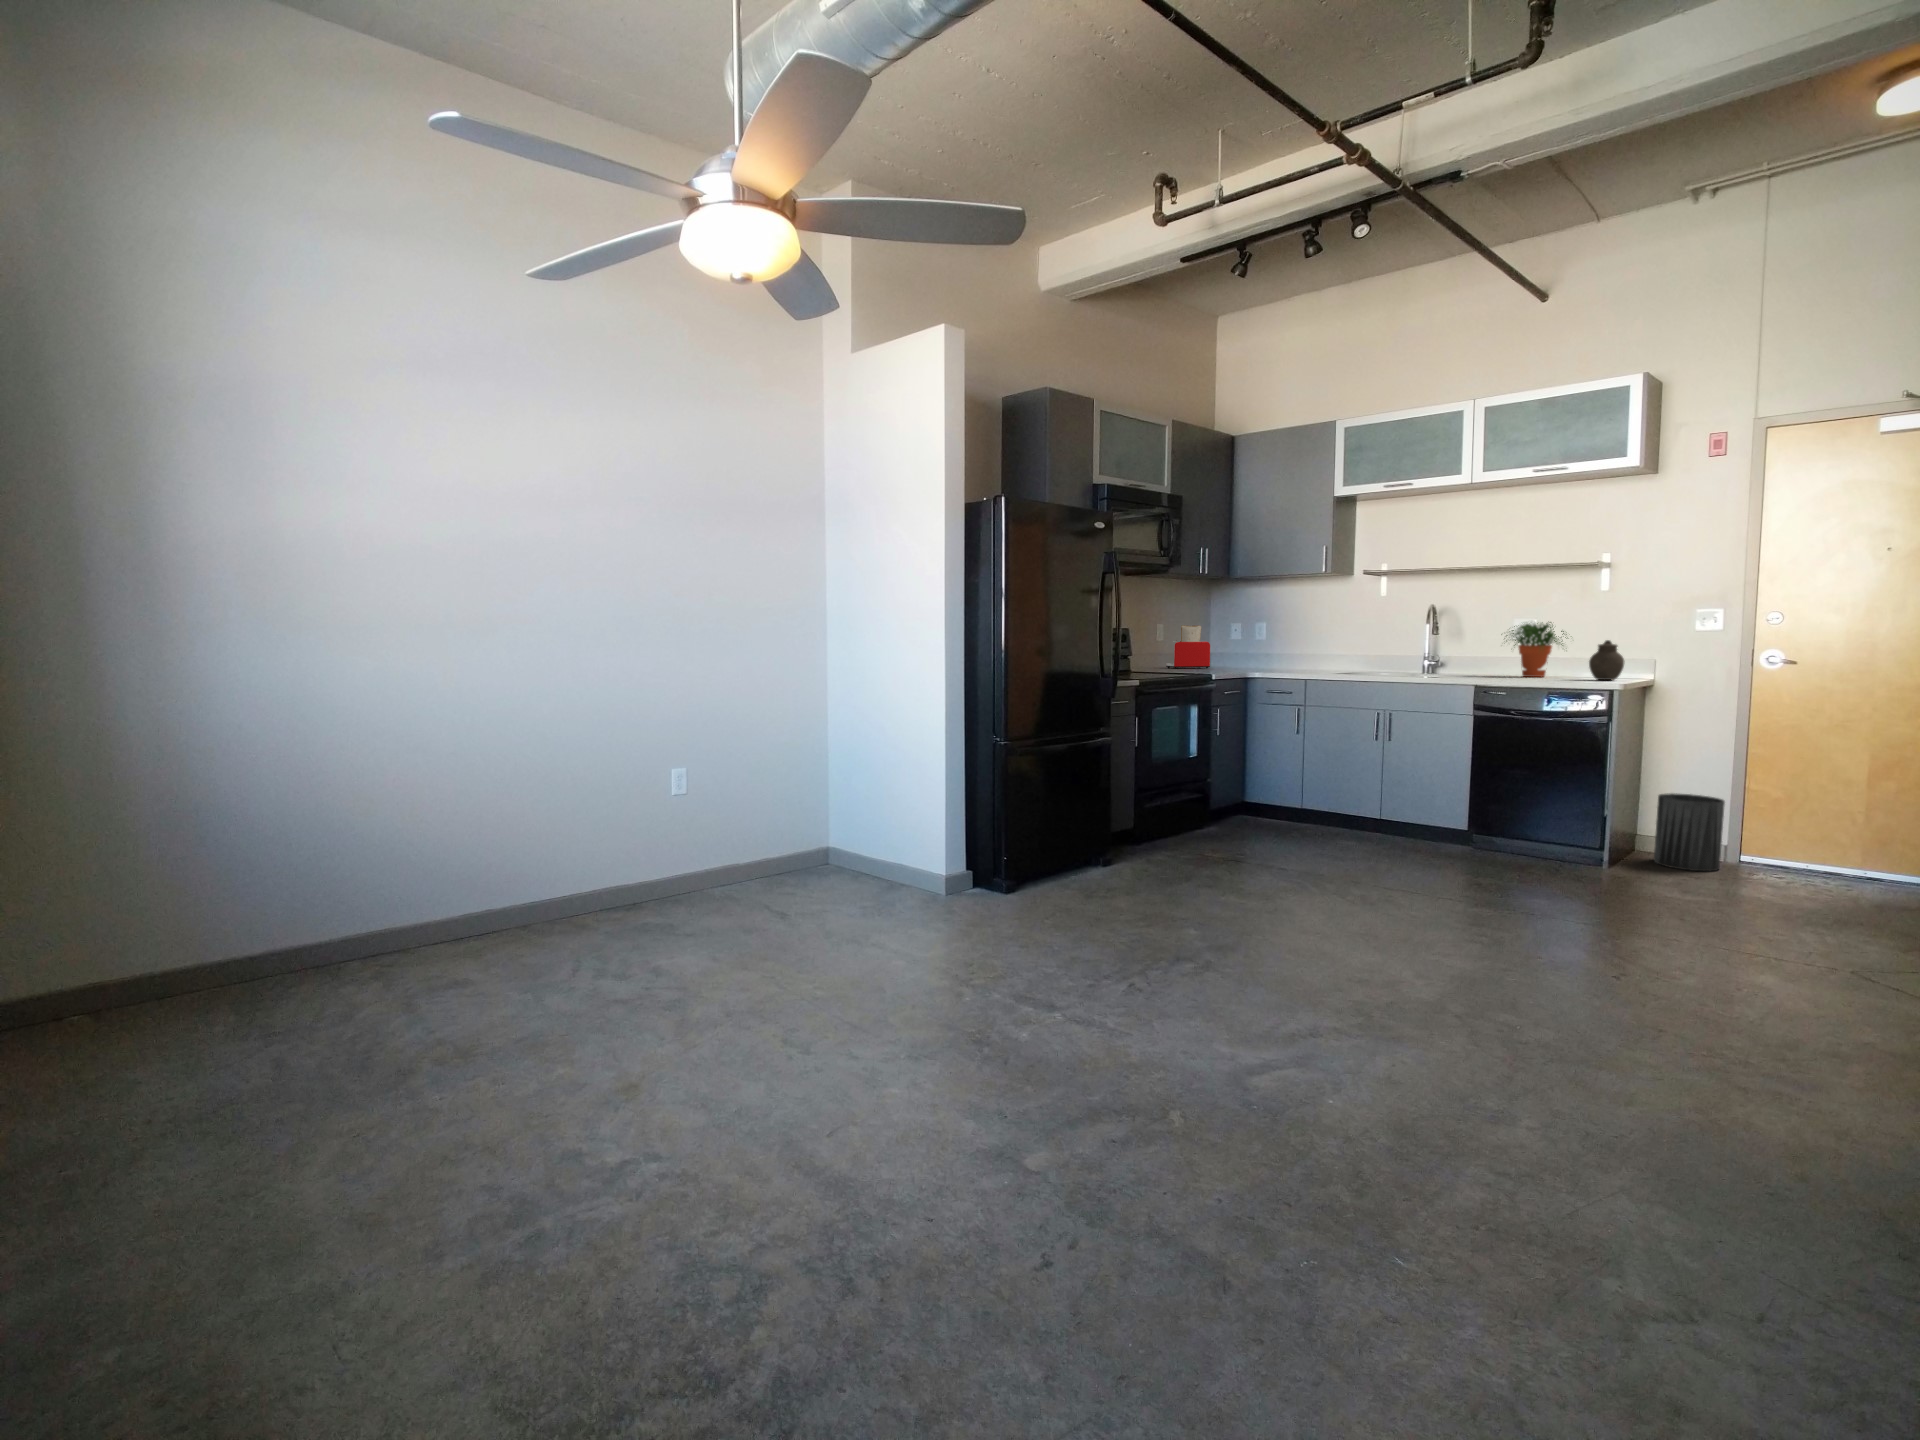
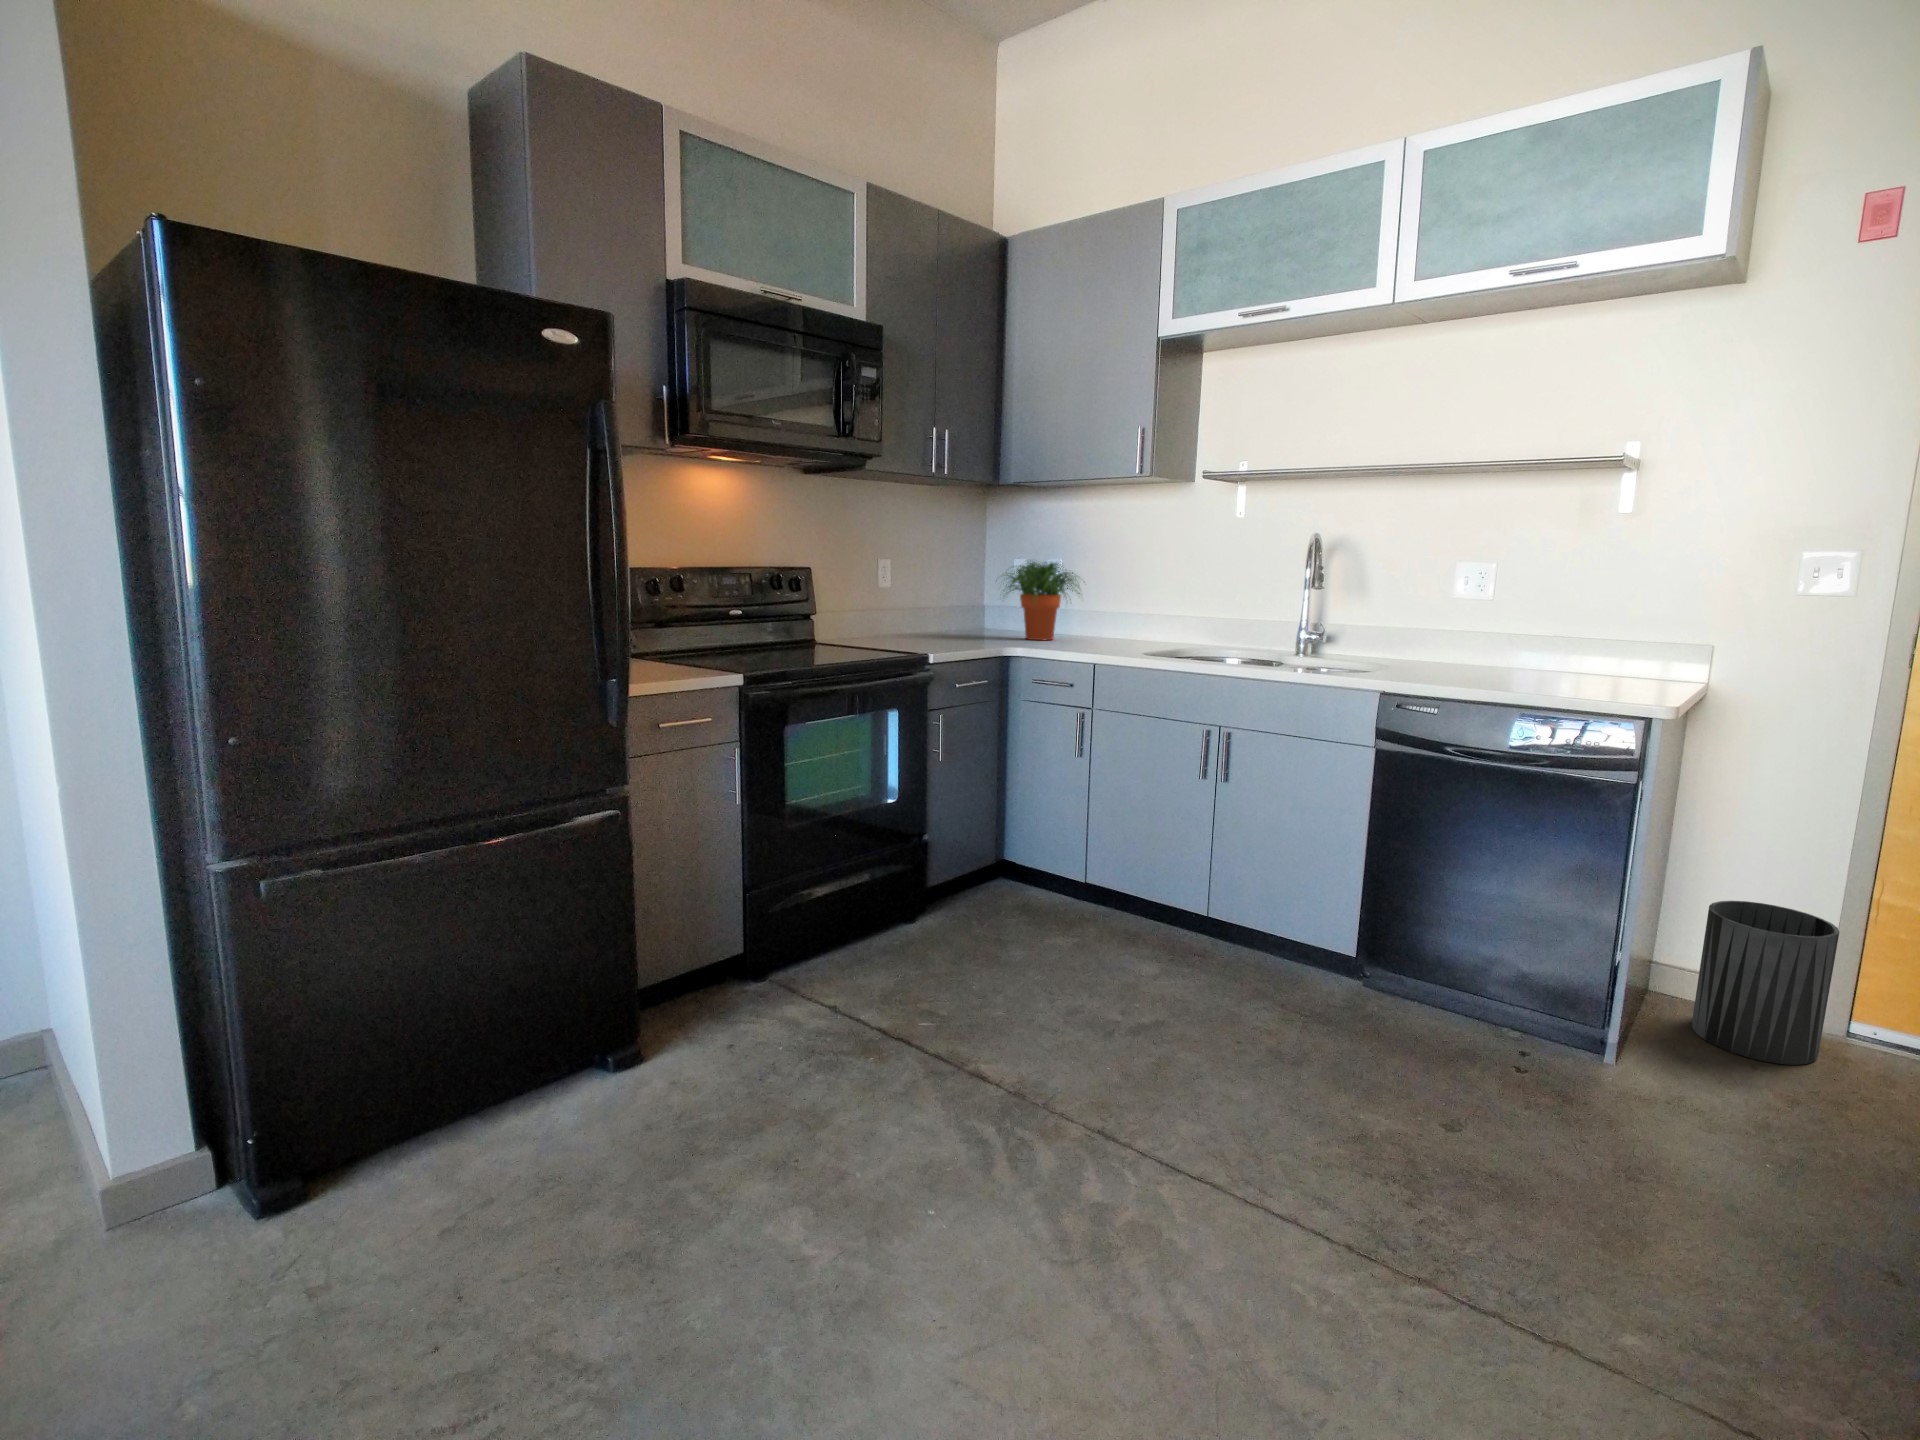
potted plant: present [1501,622,1567,677] -> present [996,561,1080,640]
toaster: present [1166,625,1210,669] -> none [895,562,967,635]
jar: present [1589,640,1624,680] -> none [1592,609,1659,686]

